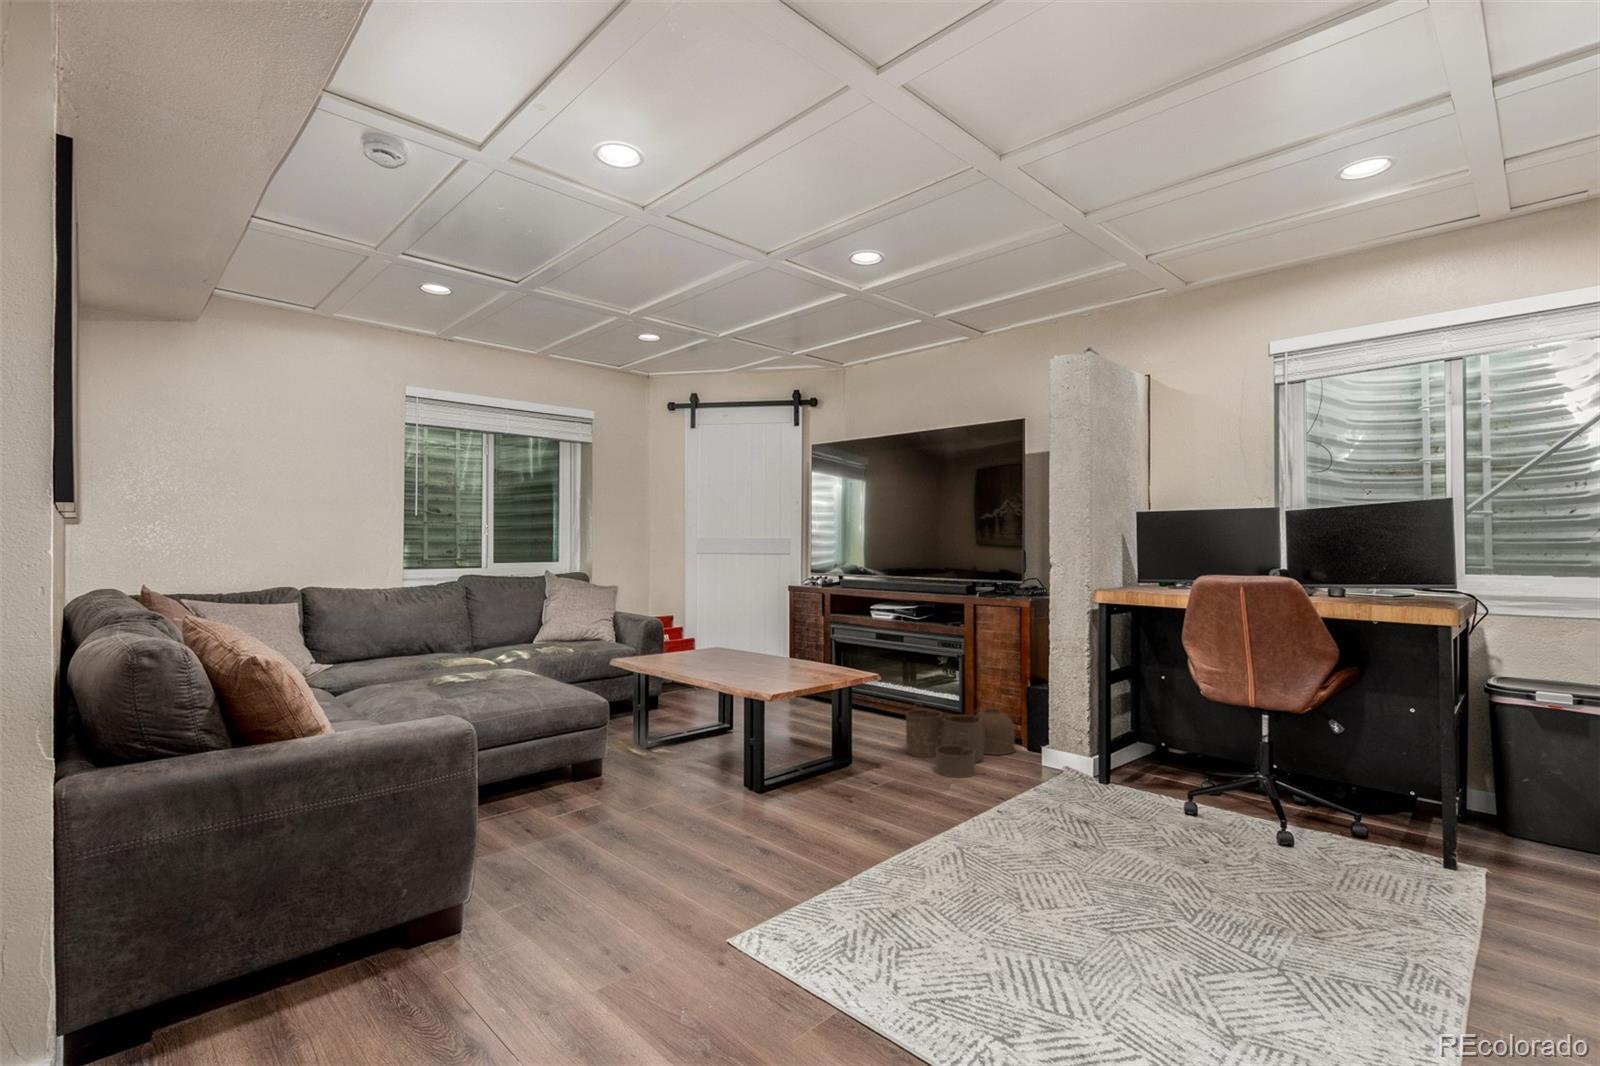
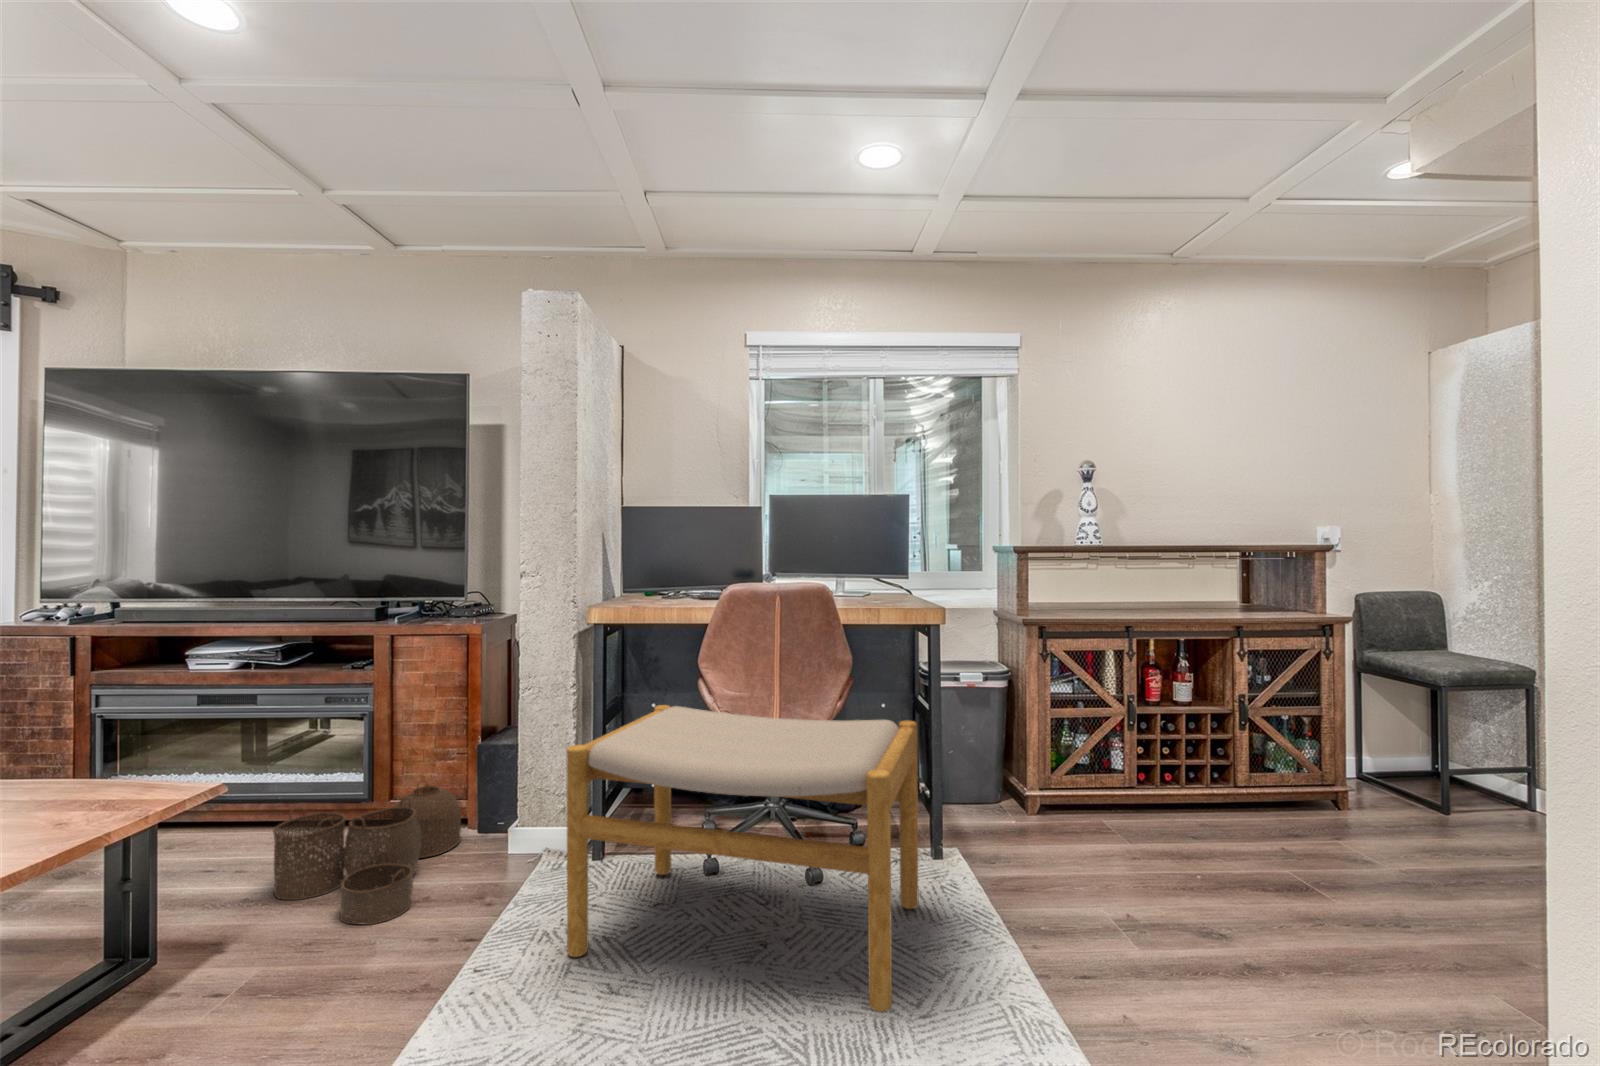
footstool: none [1053,670,1382,922] -> present [566,705,919,1012]

